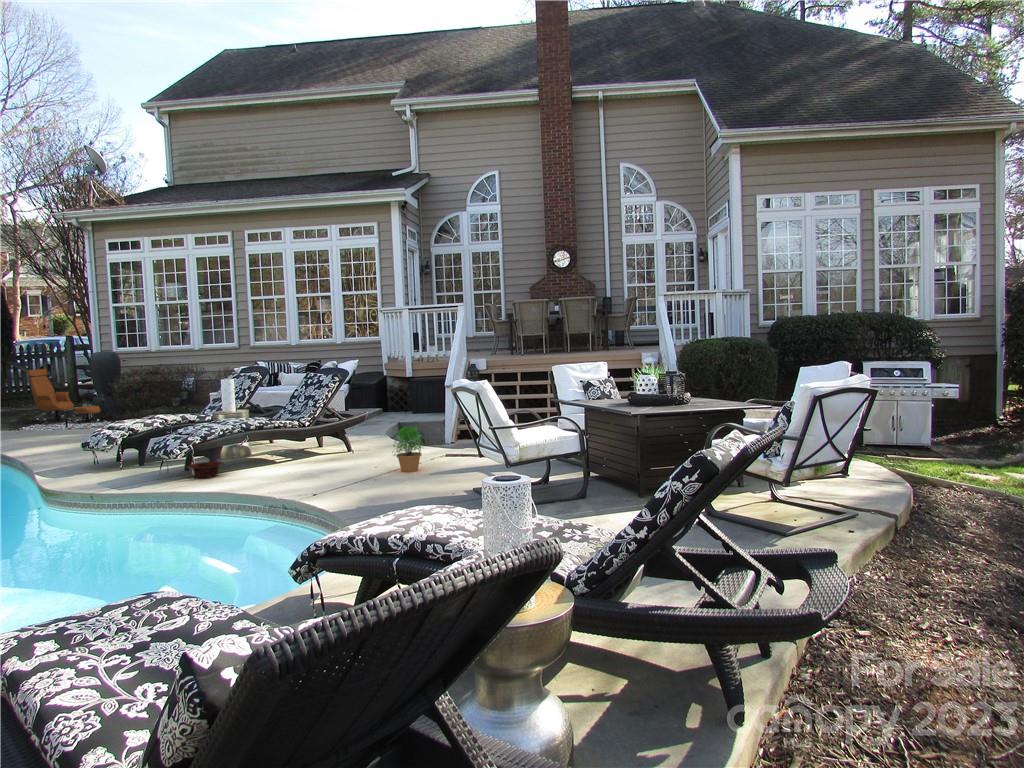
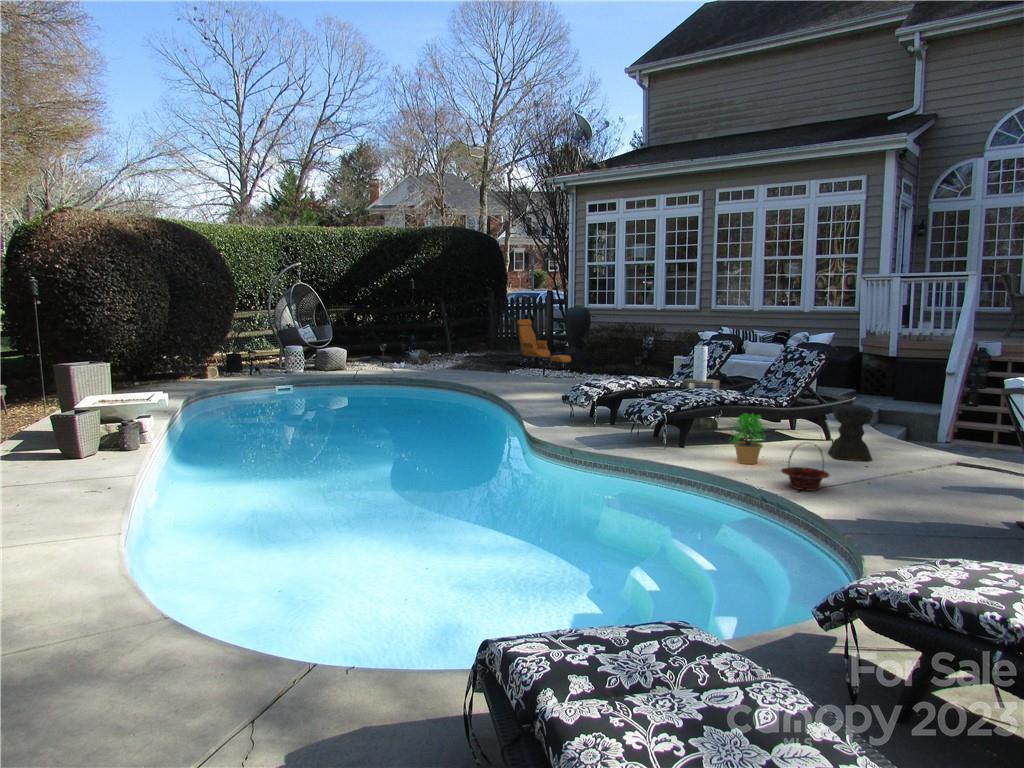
stool: none [340,417,375,464] -> present [828,405,874,461]
potted plant: present [393,427,423,472] -> present [730,414,766,464]
basket: present [187,441,224,478] -> present [782,442,830,491]

